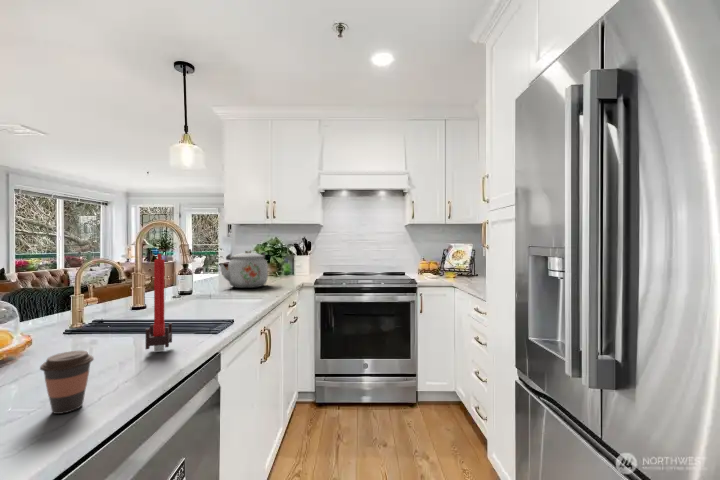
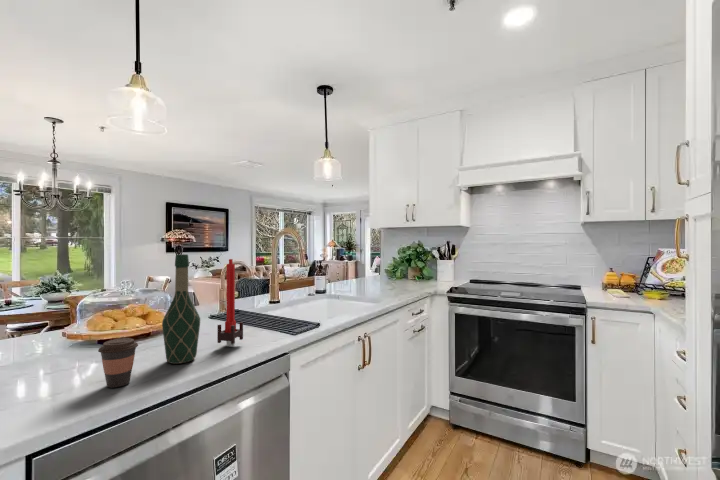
wine bottle: none [92,248,141,378] -> present [162,254,200,364]
kettle: present [220,251,268,288] -> none [351,254,396,292]

